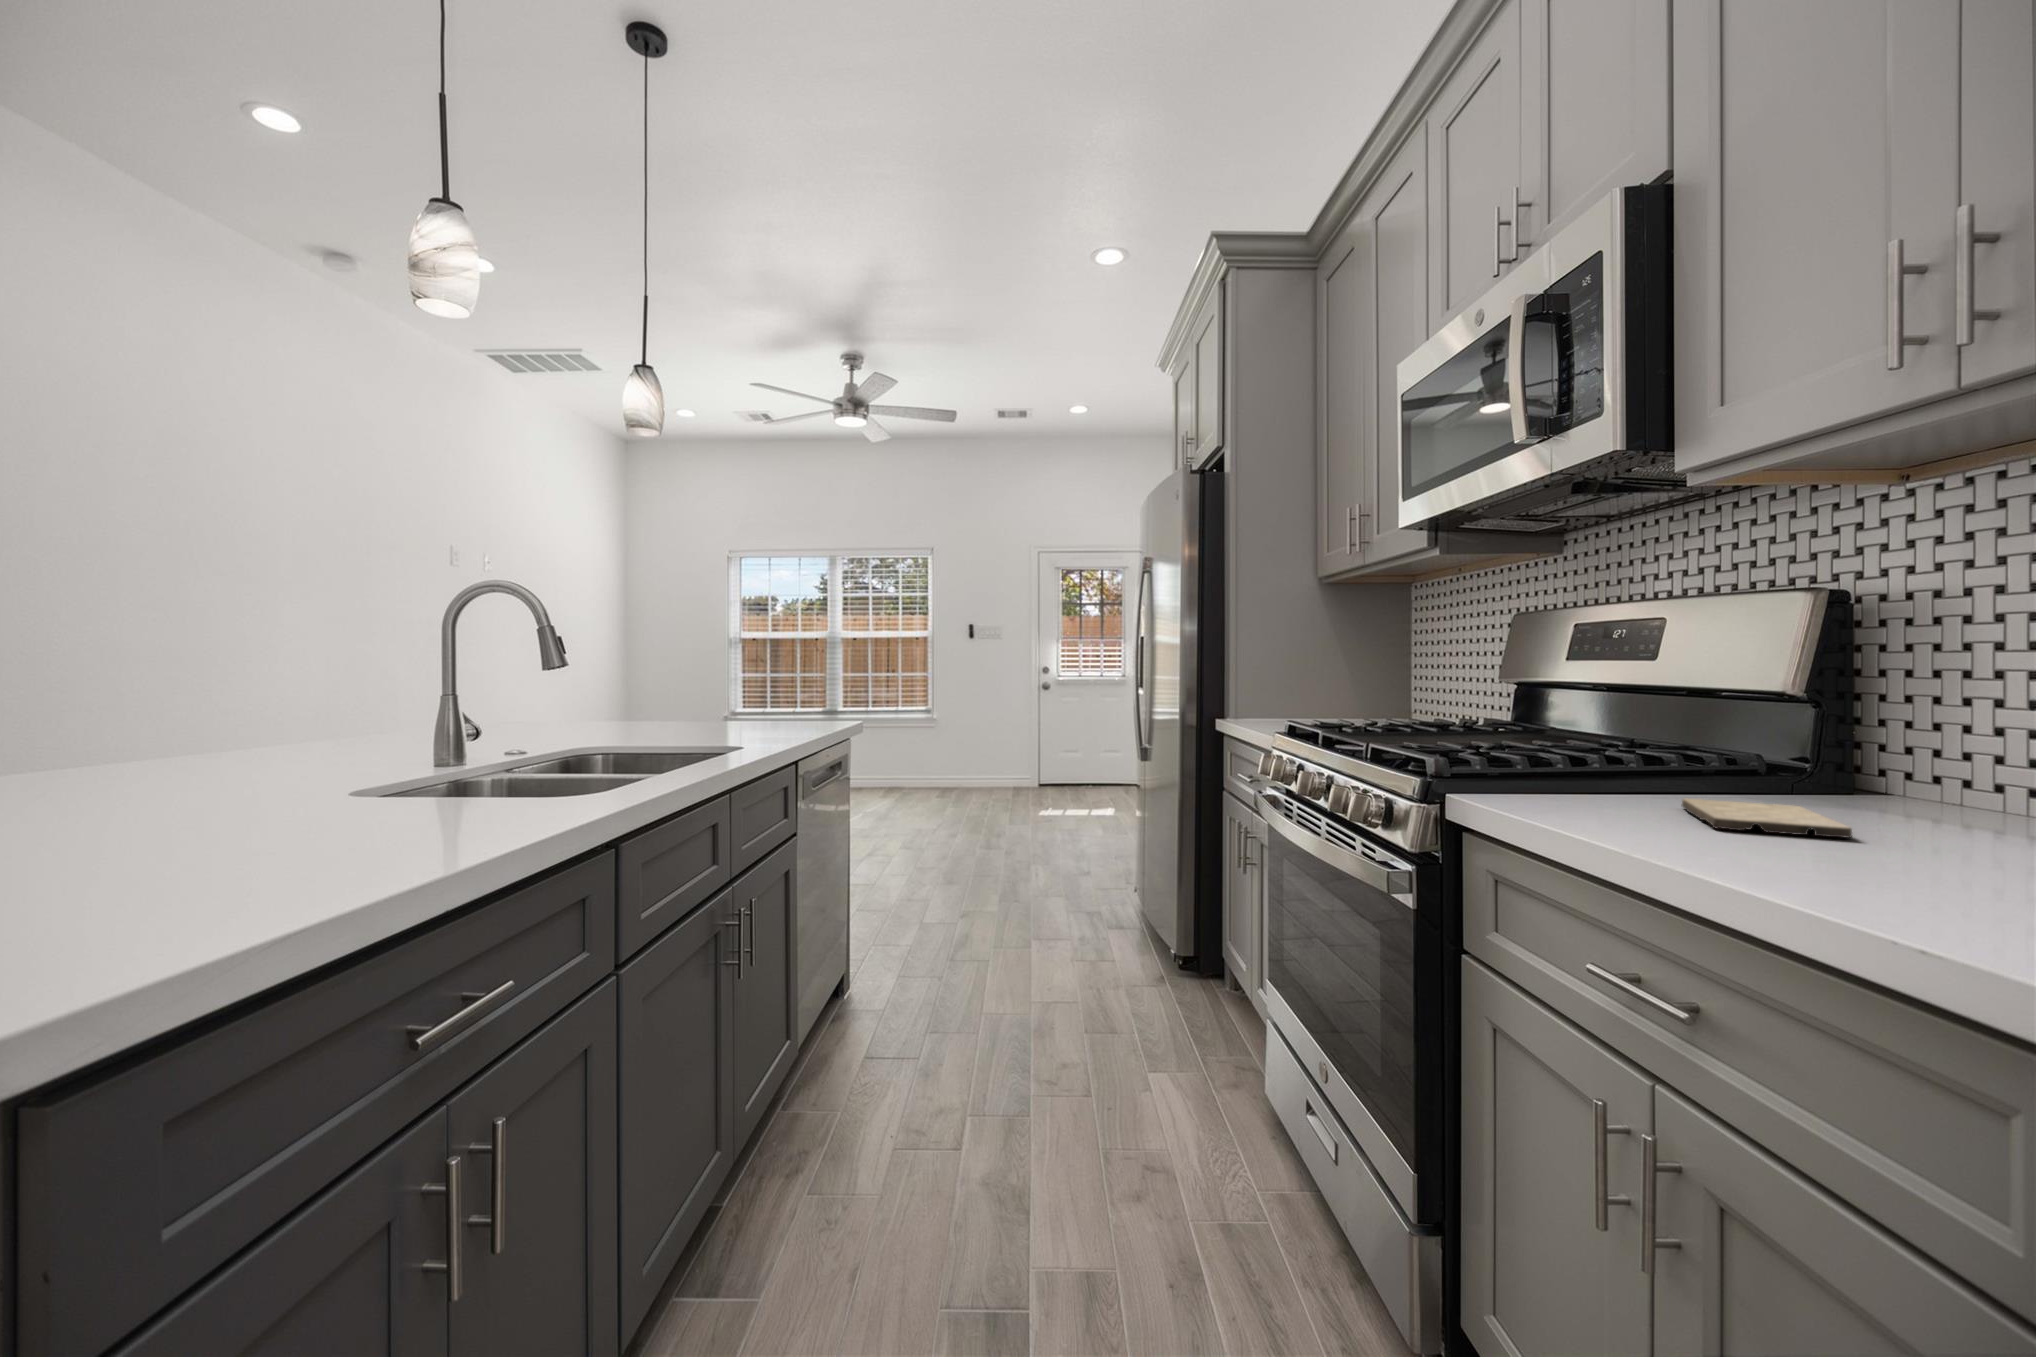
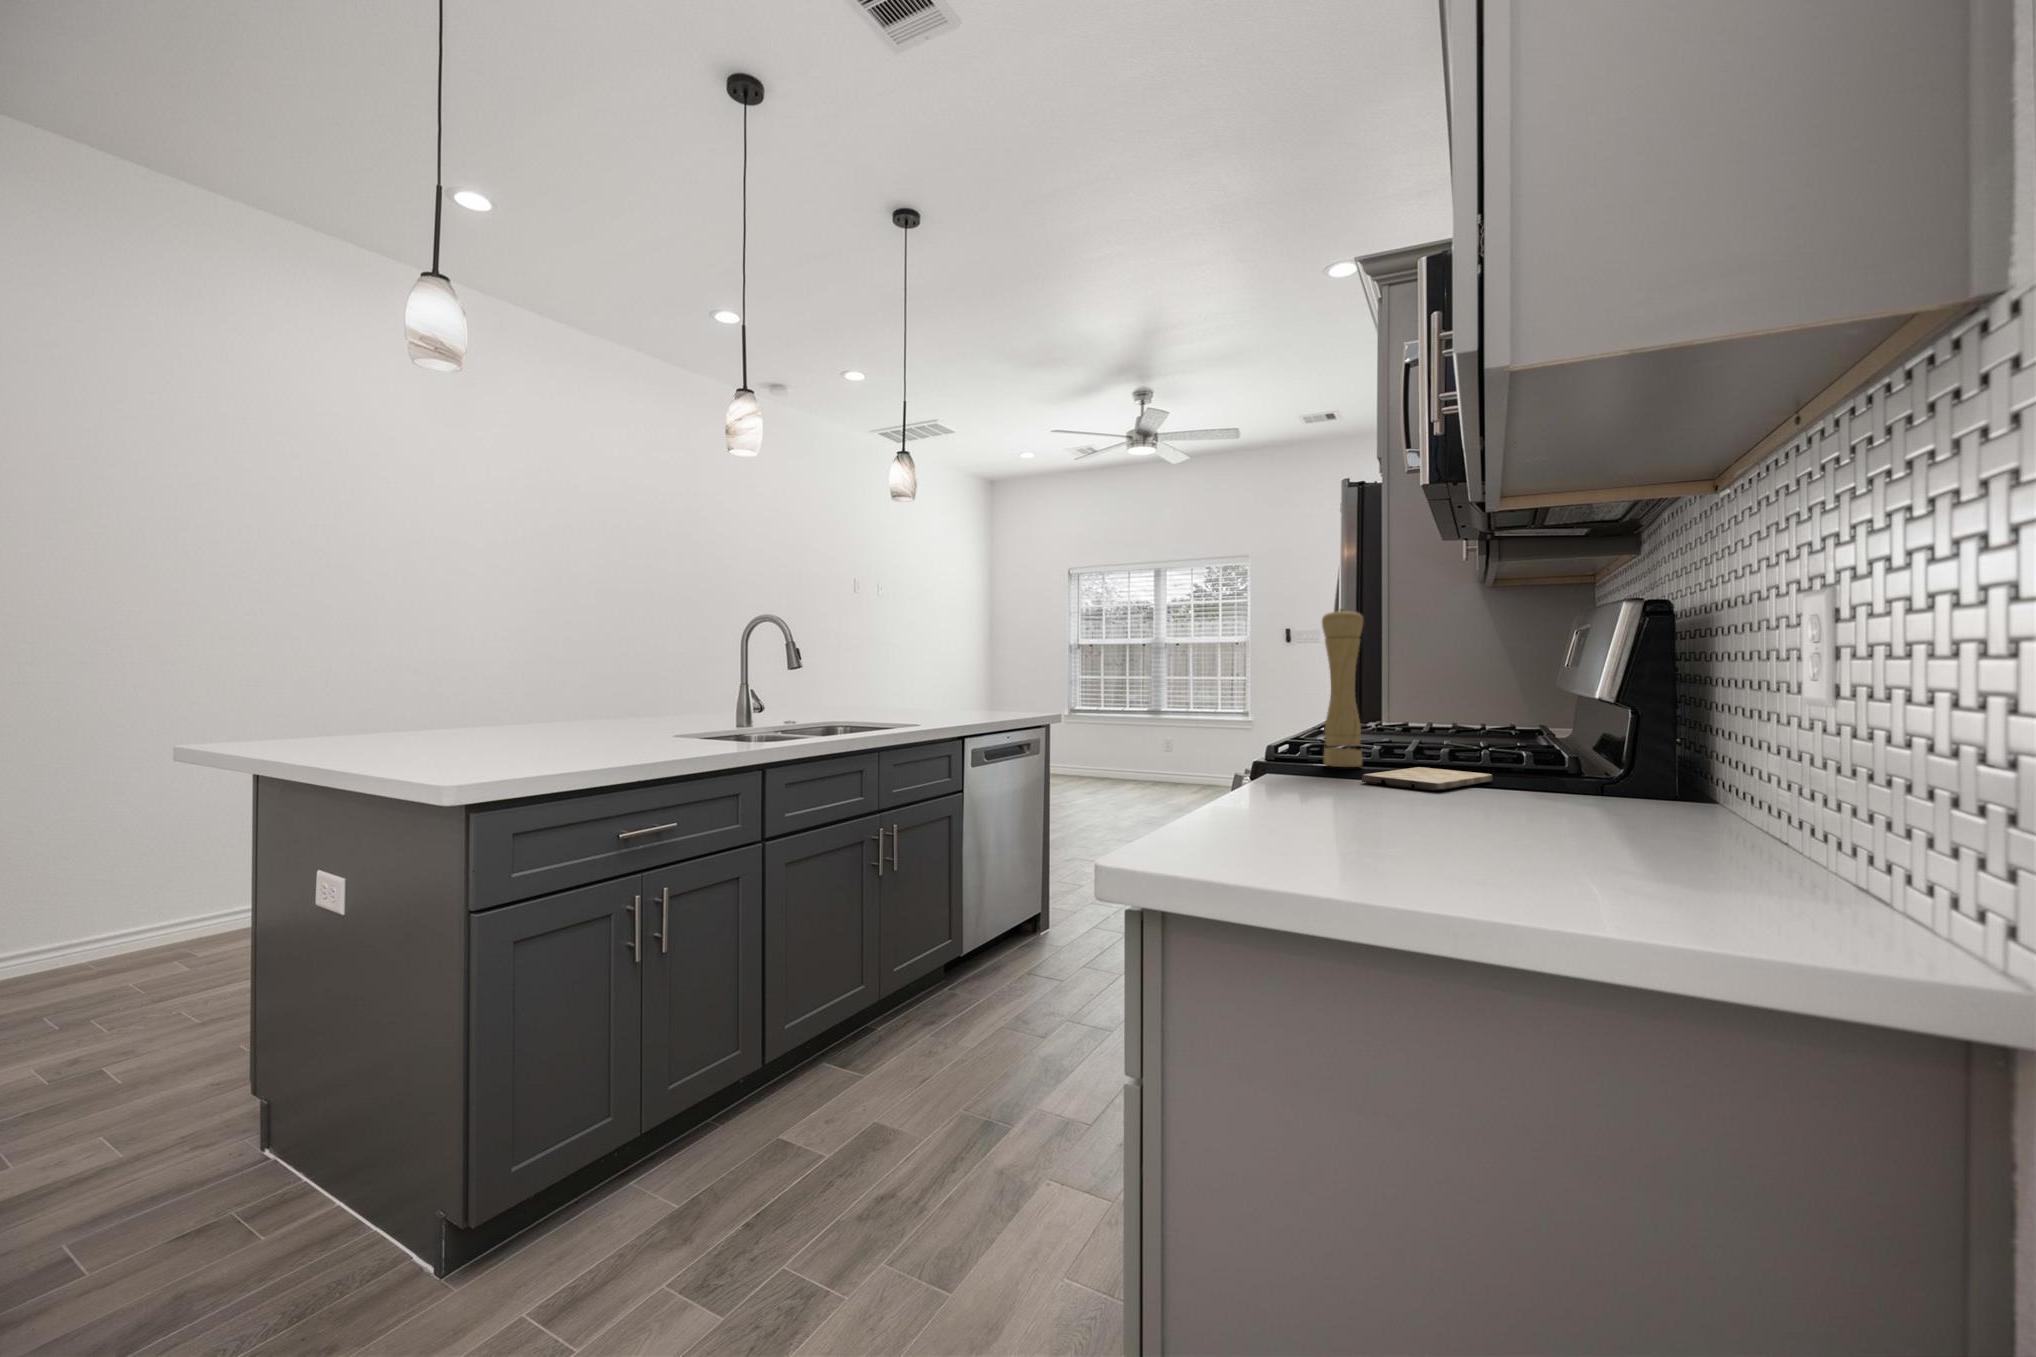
pepper mill: none [1531,597,1591,801] -> present [1322,609,1363,767]

